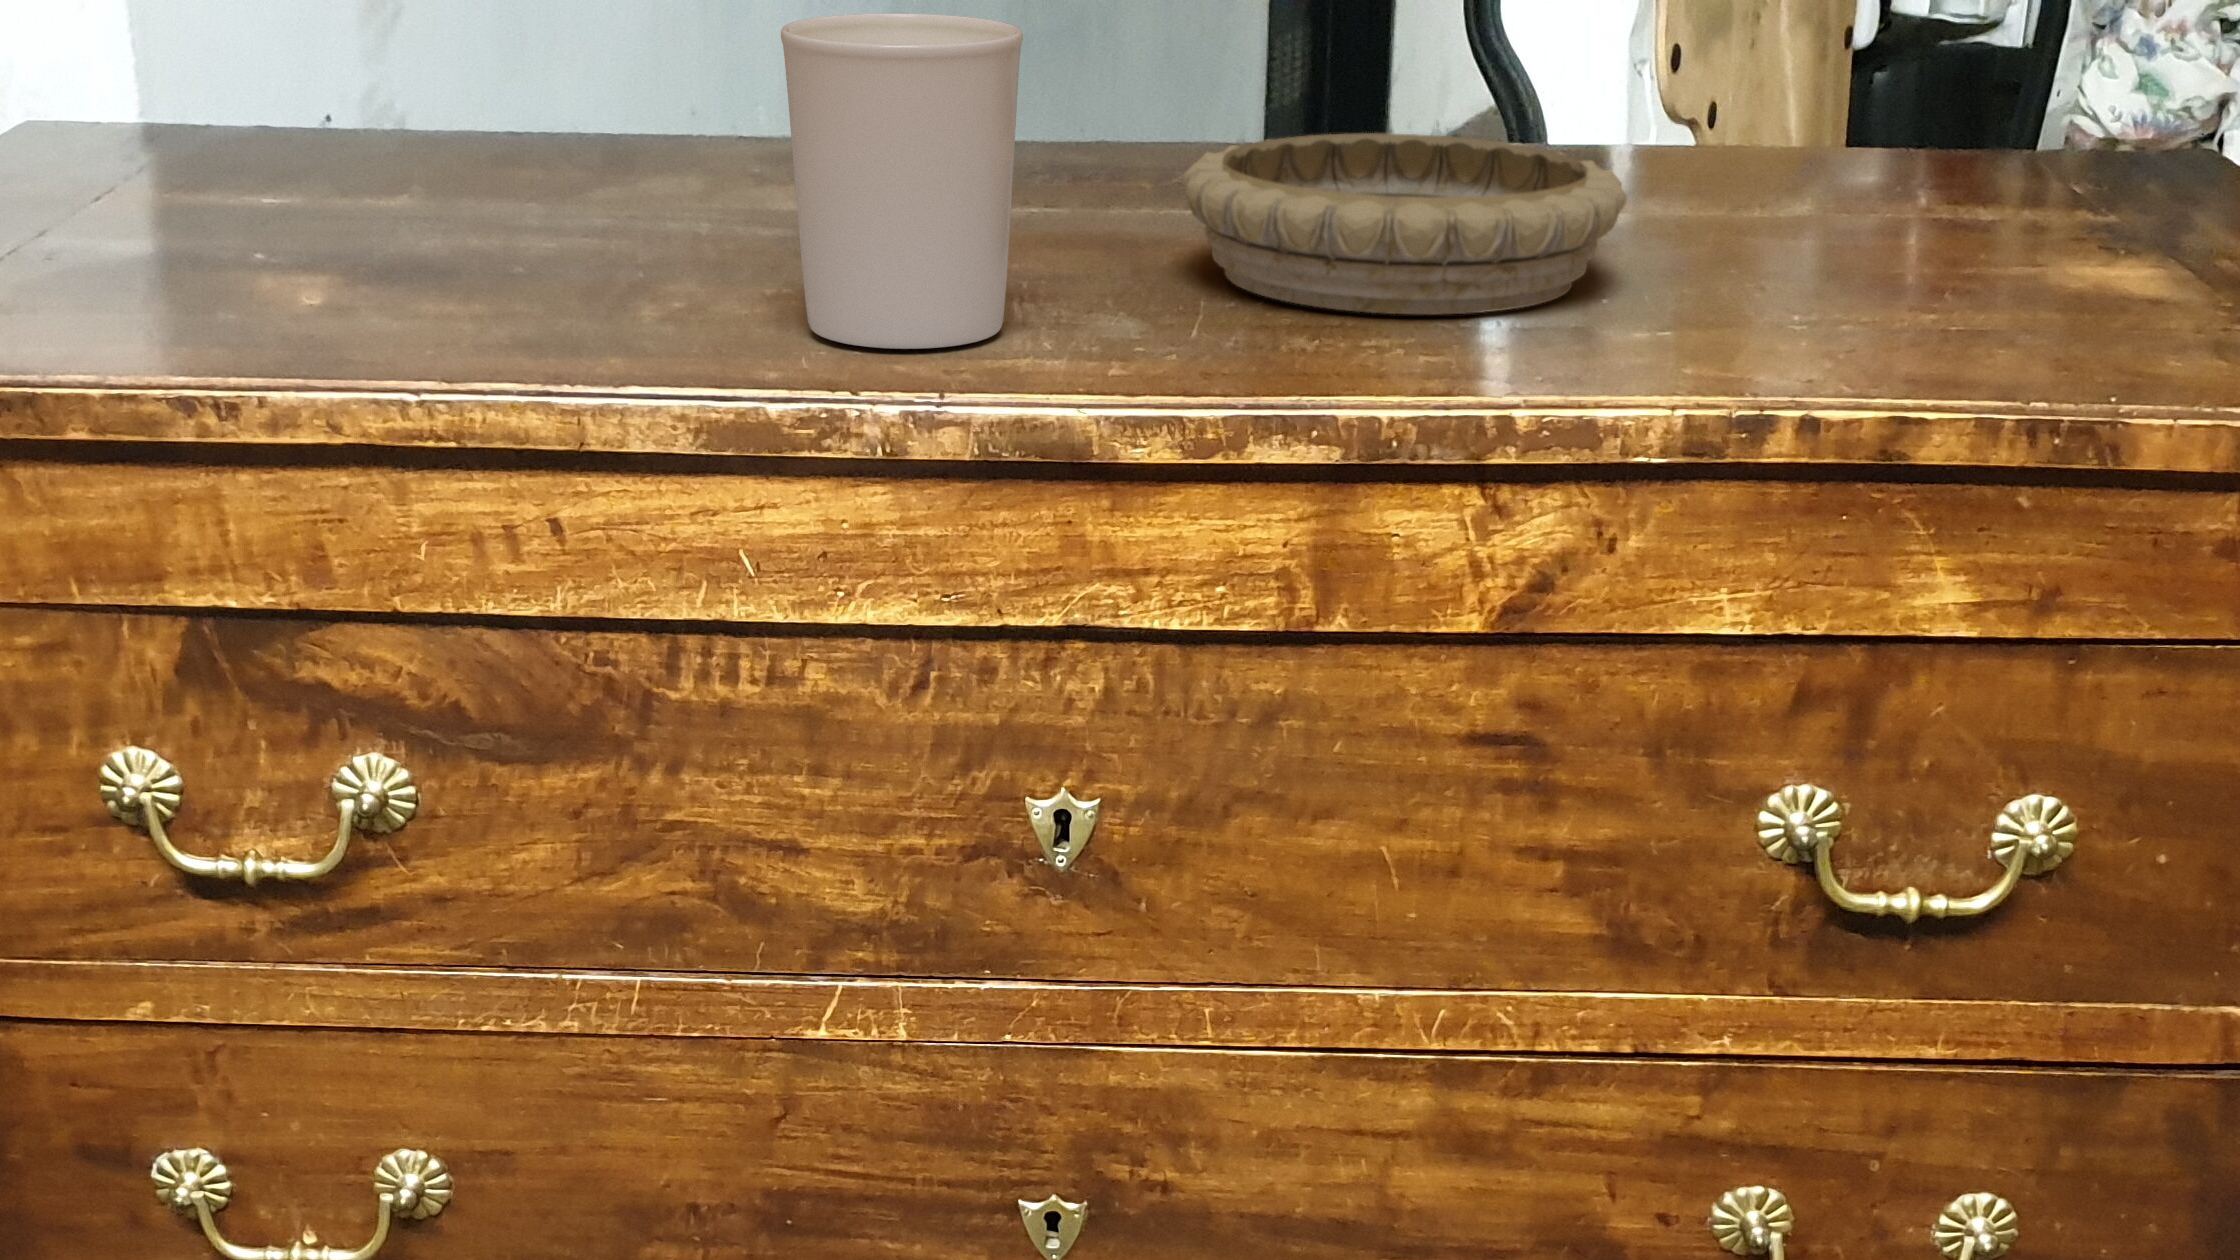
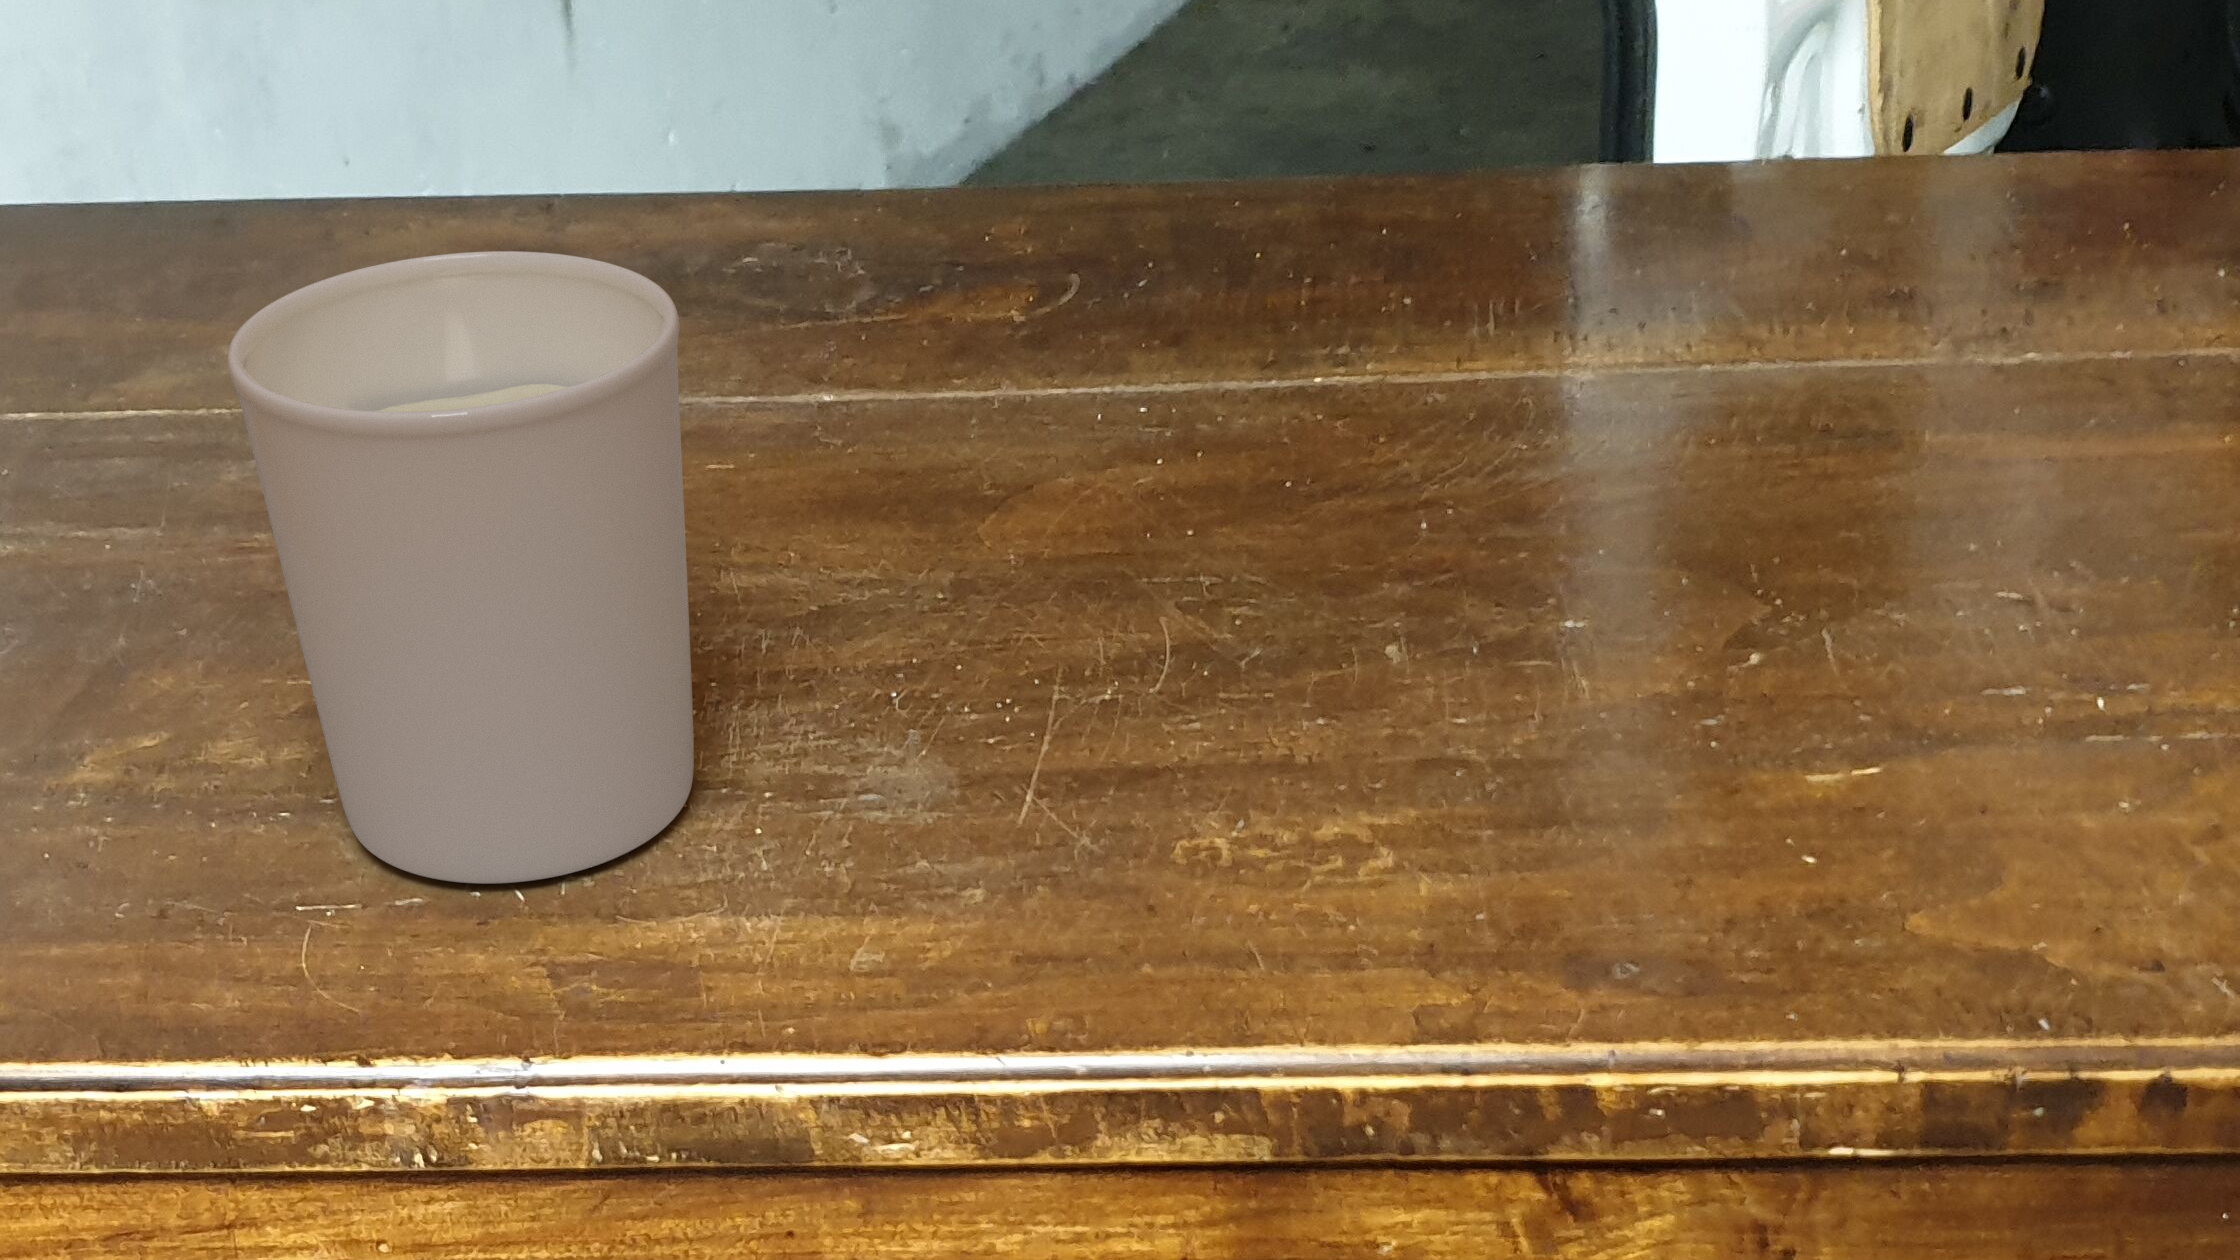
decorative bowl: present [1182,133,1627,314] -> none [1028,275,1791,707]

